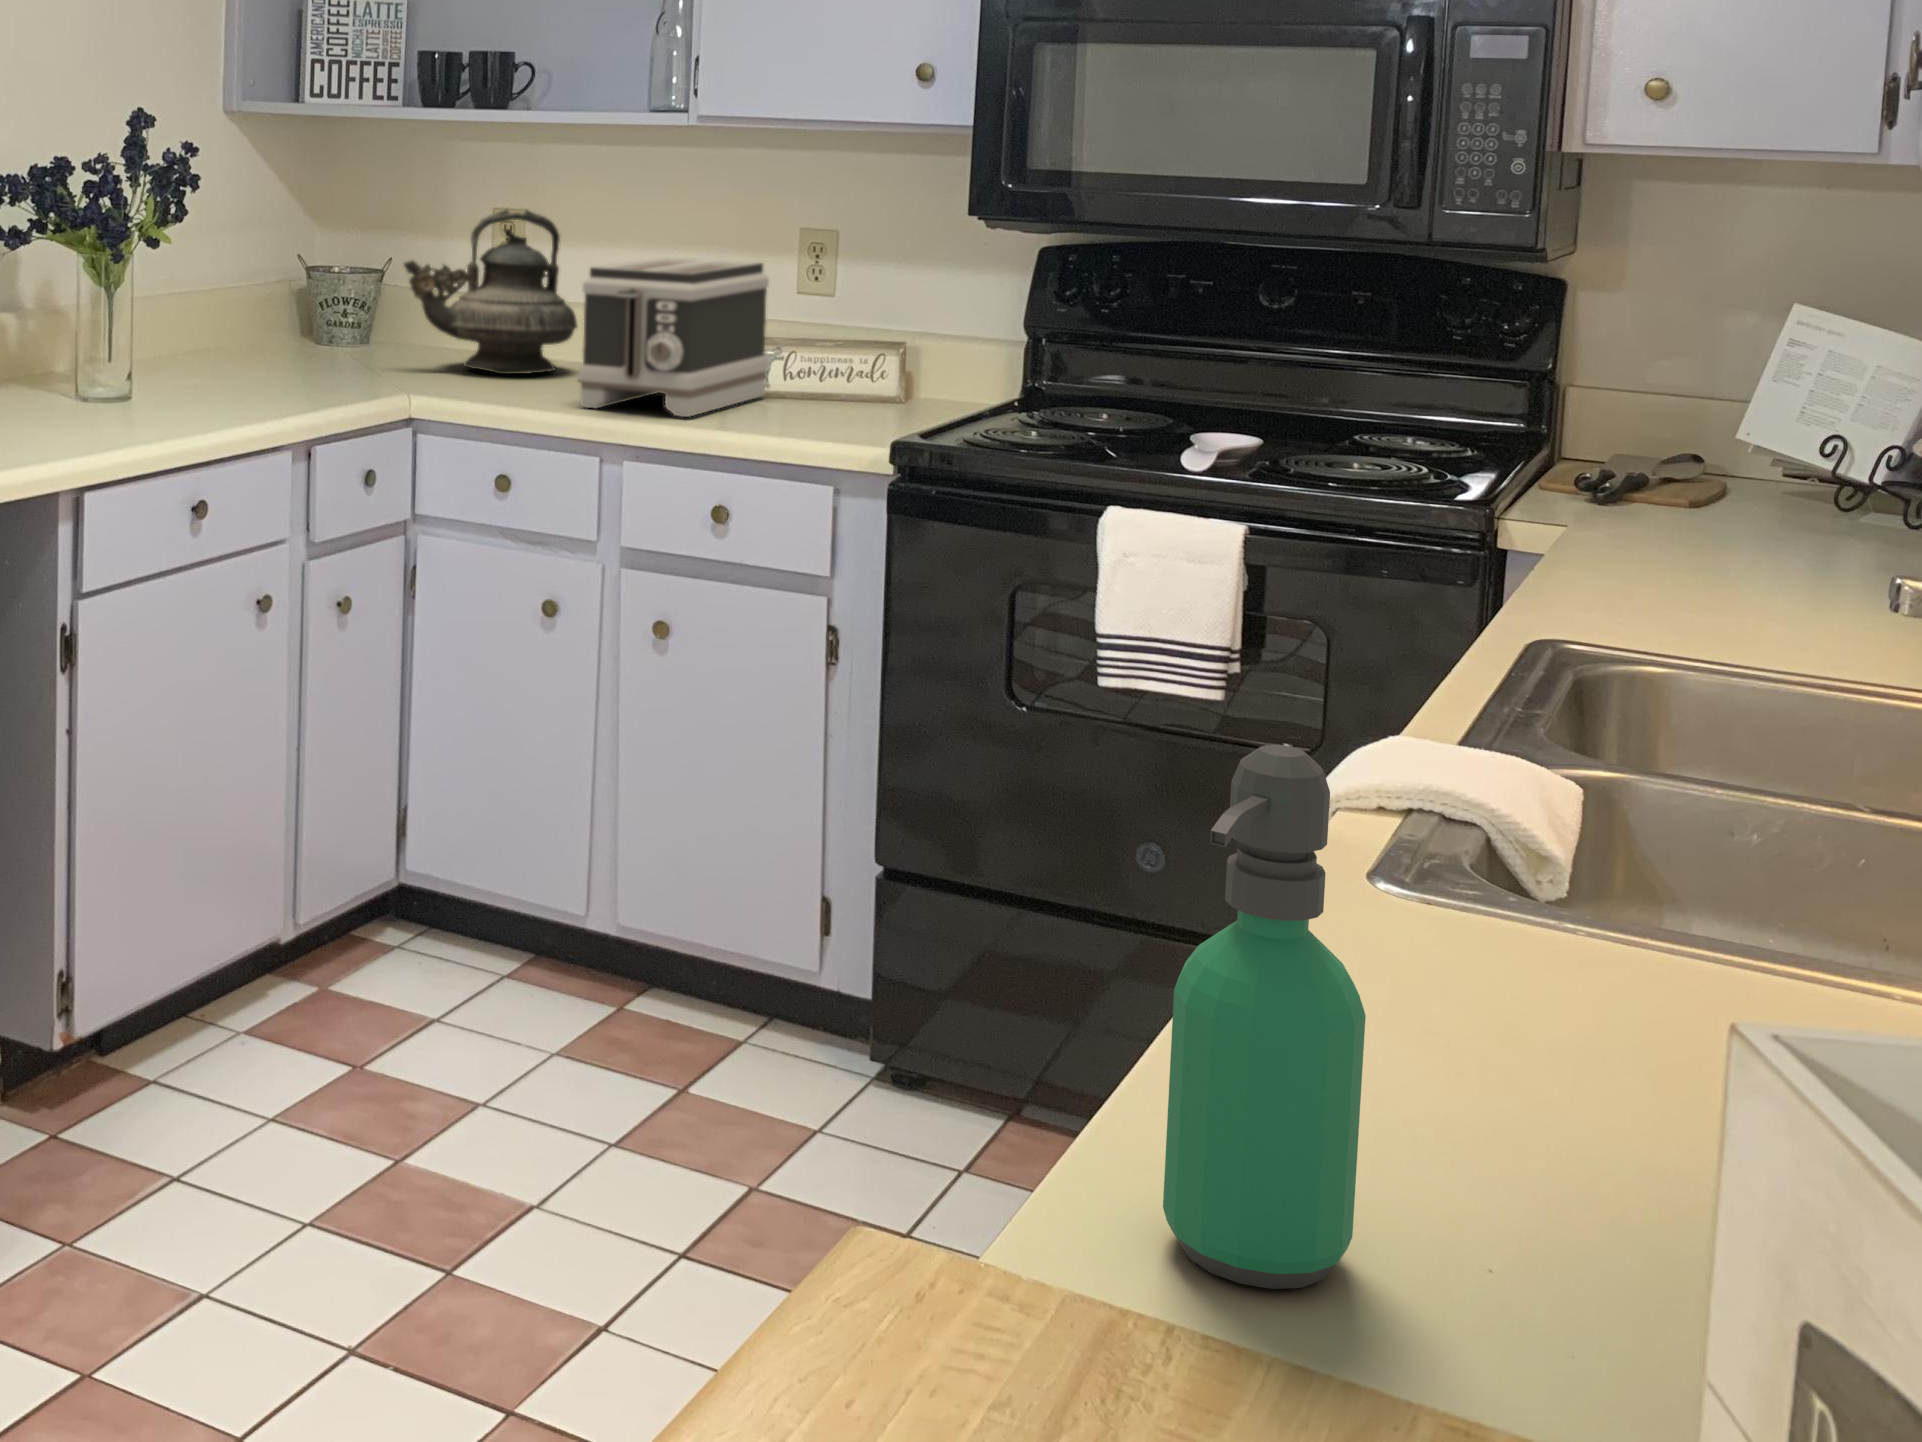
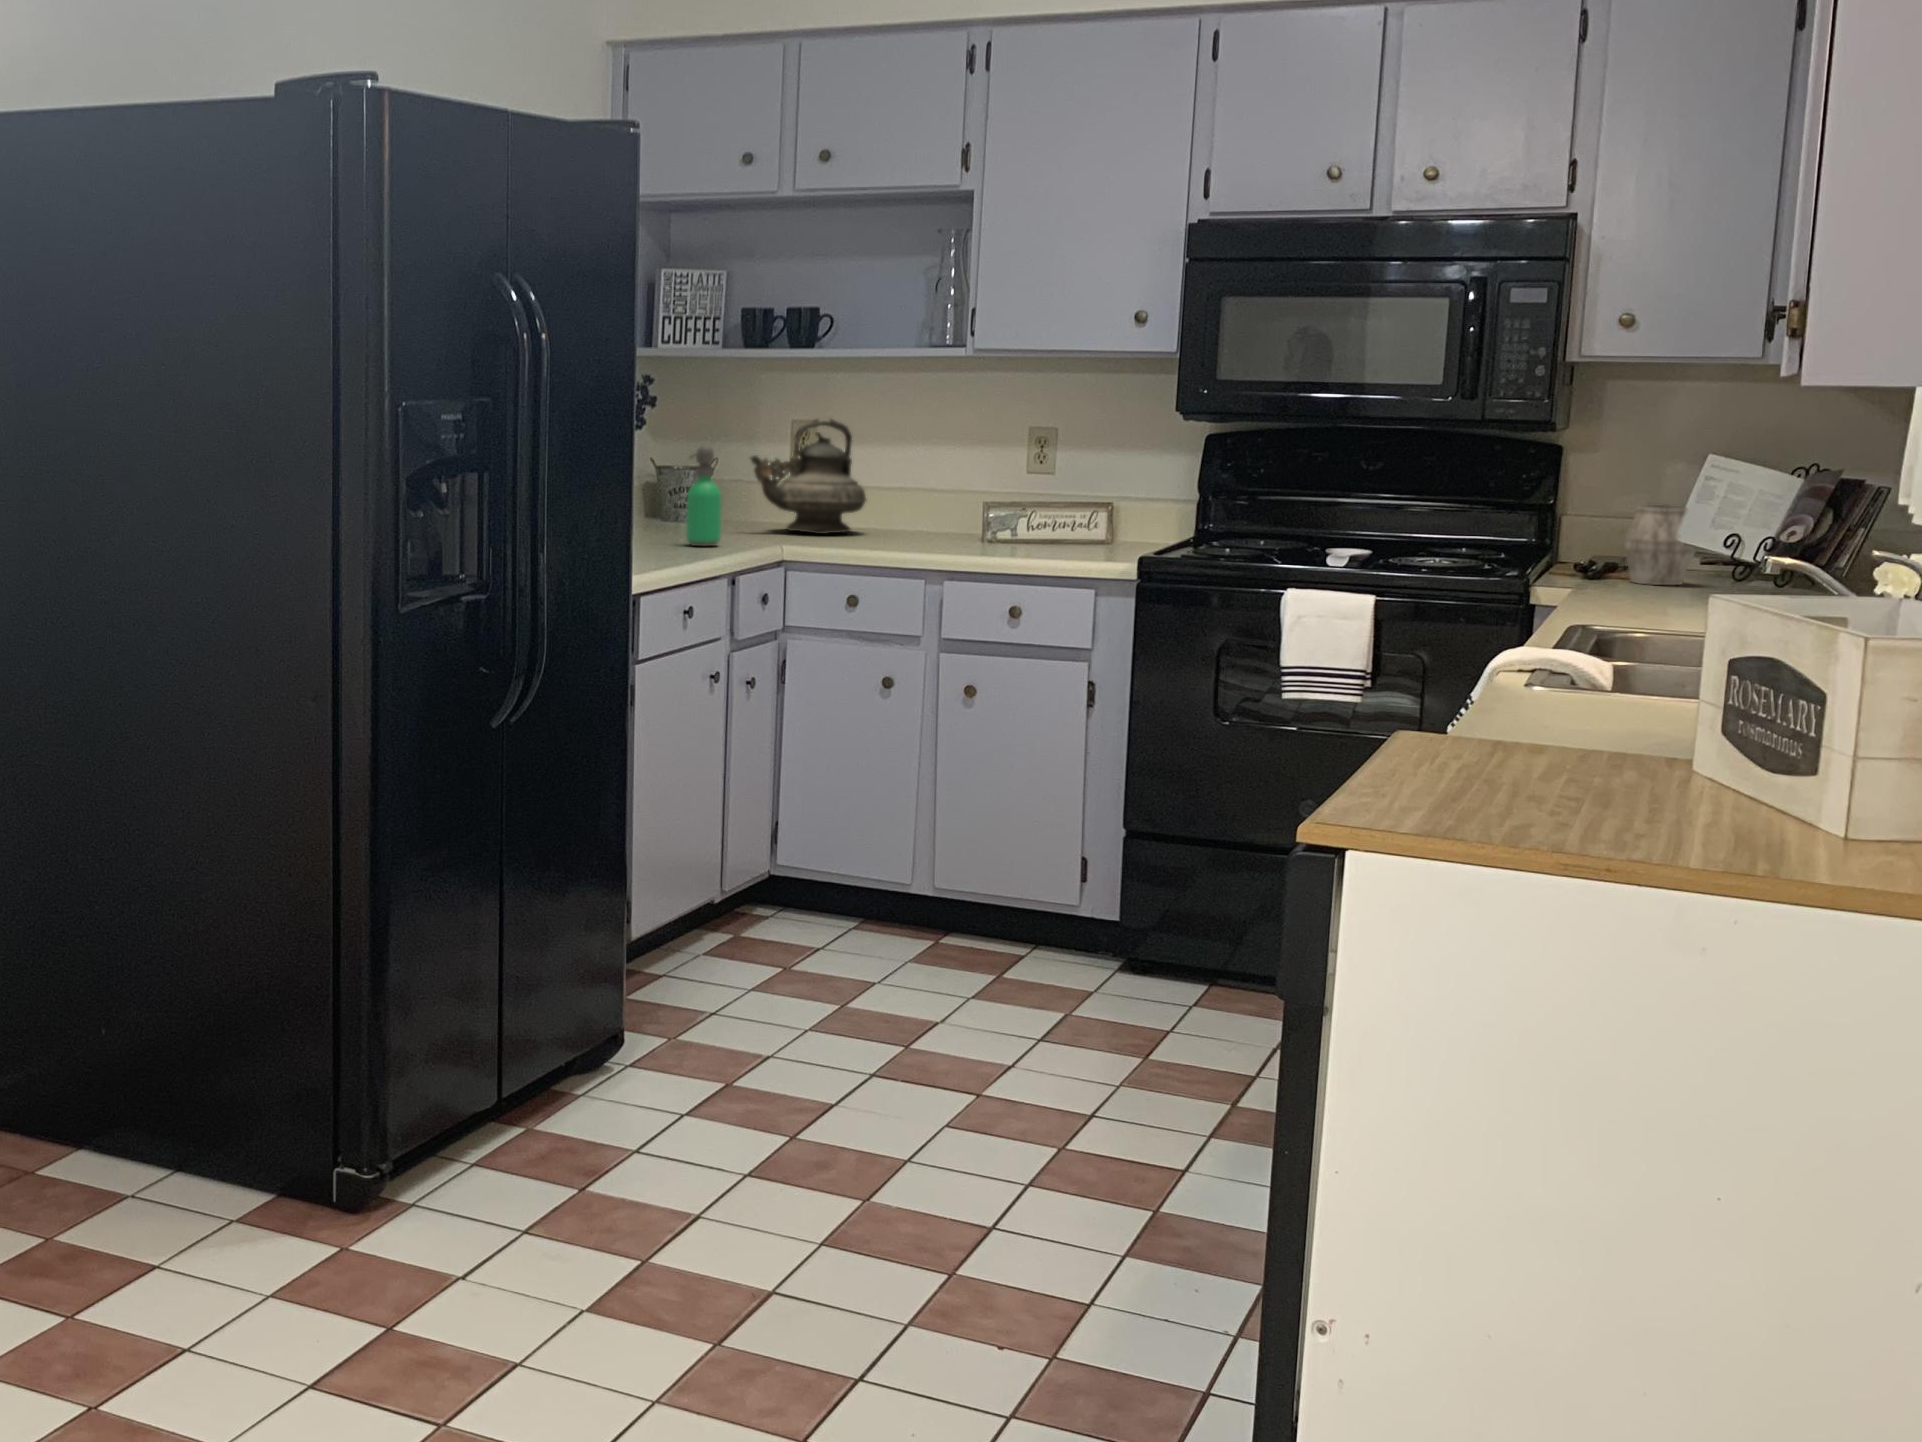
toaster: present [578,257,769,417] -> none [900,448,1015,552]
mug: none [1655,385,1773,520] -> present [1624,505,1694,585]
soap dispenser: present [1163,745,1366,1289] -> present [686,446,721,546]

